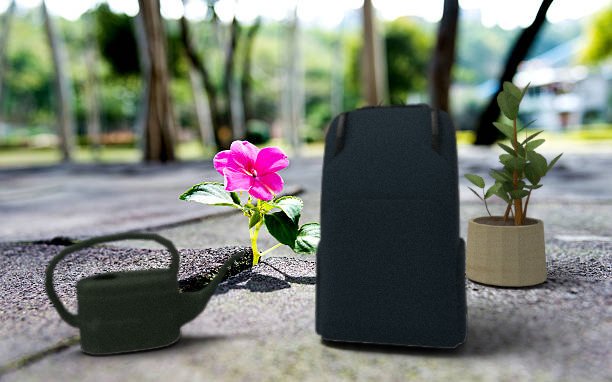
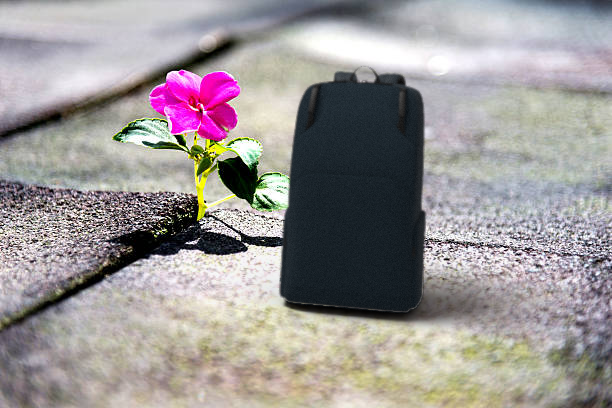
potted plant: present [464,82,563,286] -> none [440,36,547,257]
watering can: present [44,232,244,355] -> none [23,194,213,310]

